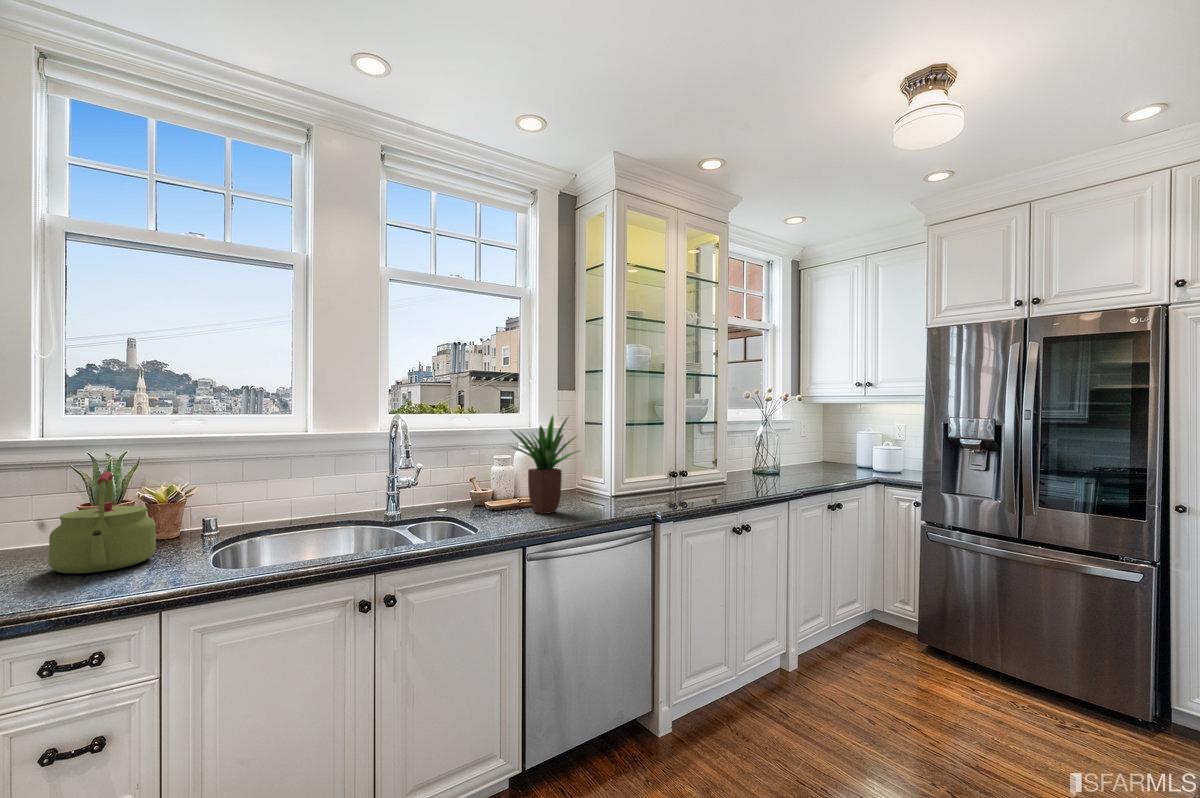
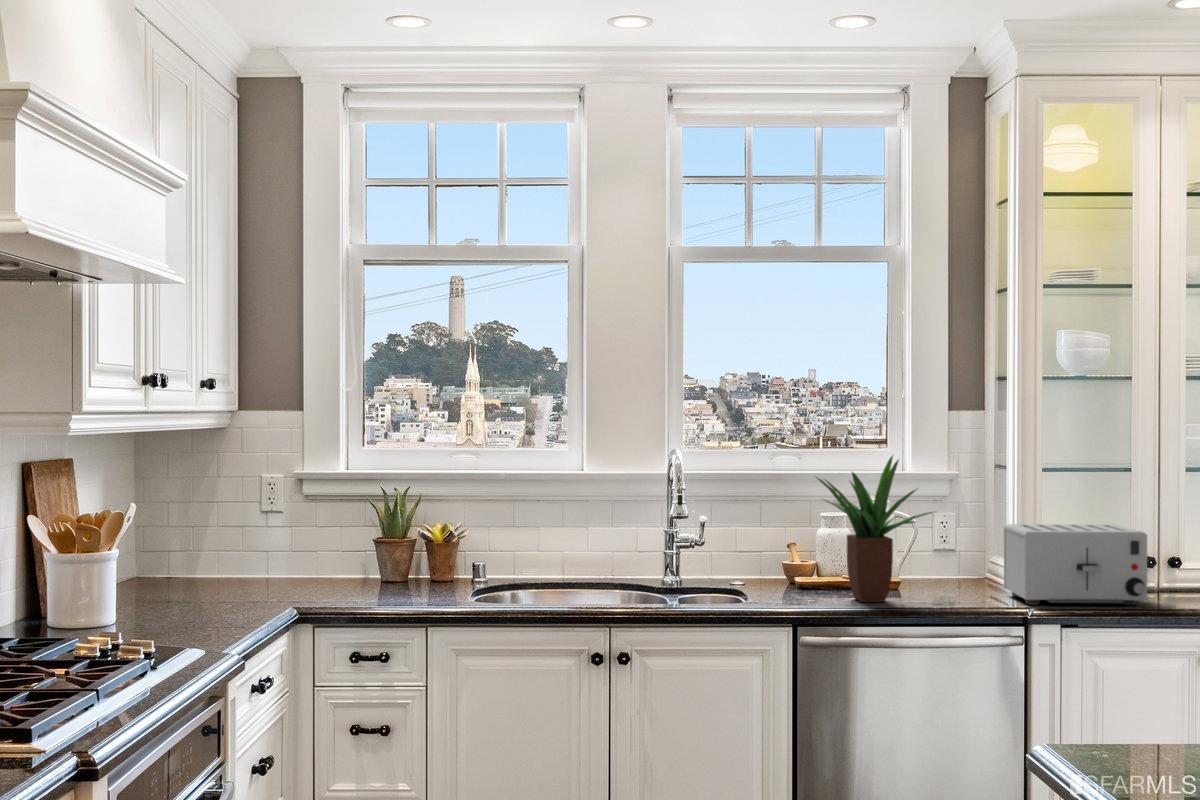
toaster: none [609,453,688,504] -> present [1004,524,1147,605]
kettle: present [48,471,156,574] -> none [347,506,425,600]

